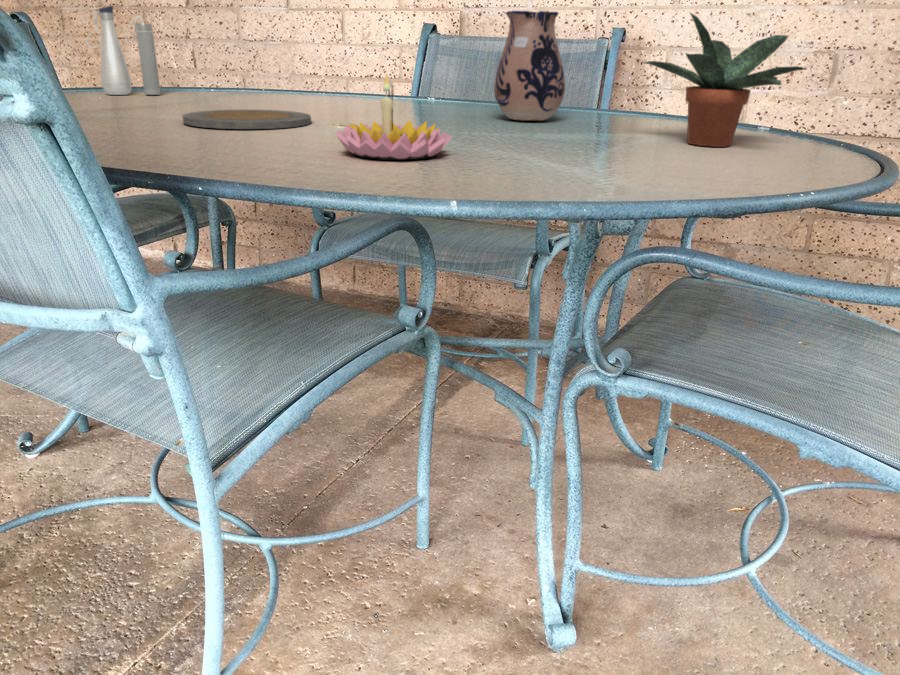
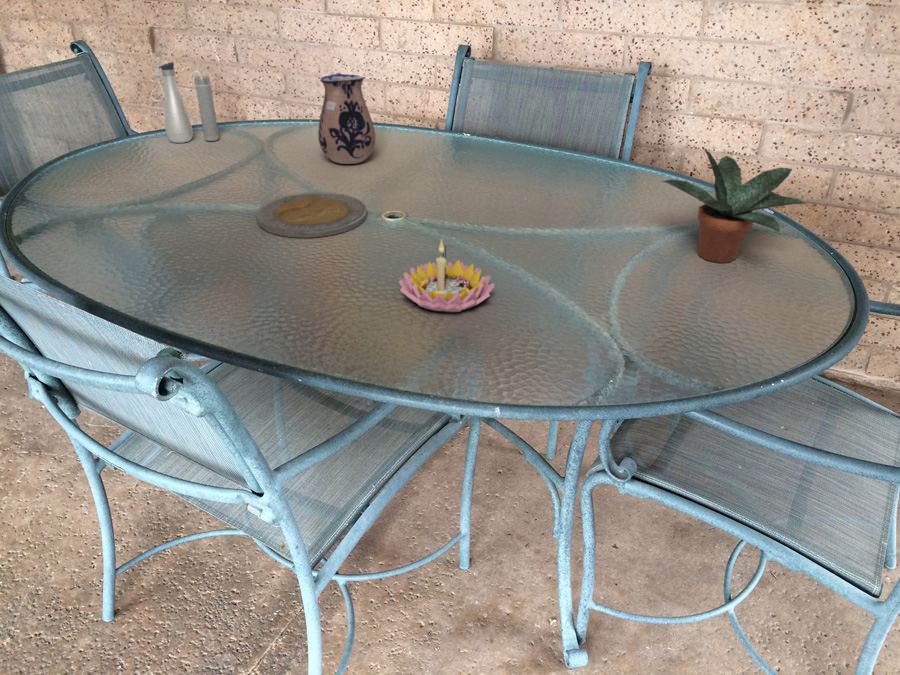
ceramic pitcher: present [494,11,565,121] -> present [318,73,375,164]

